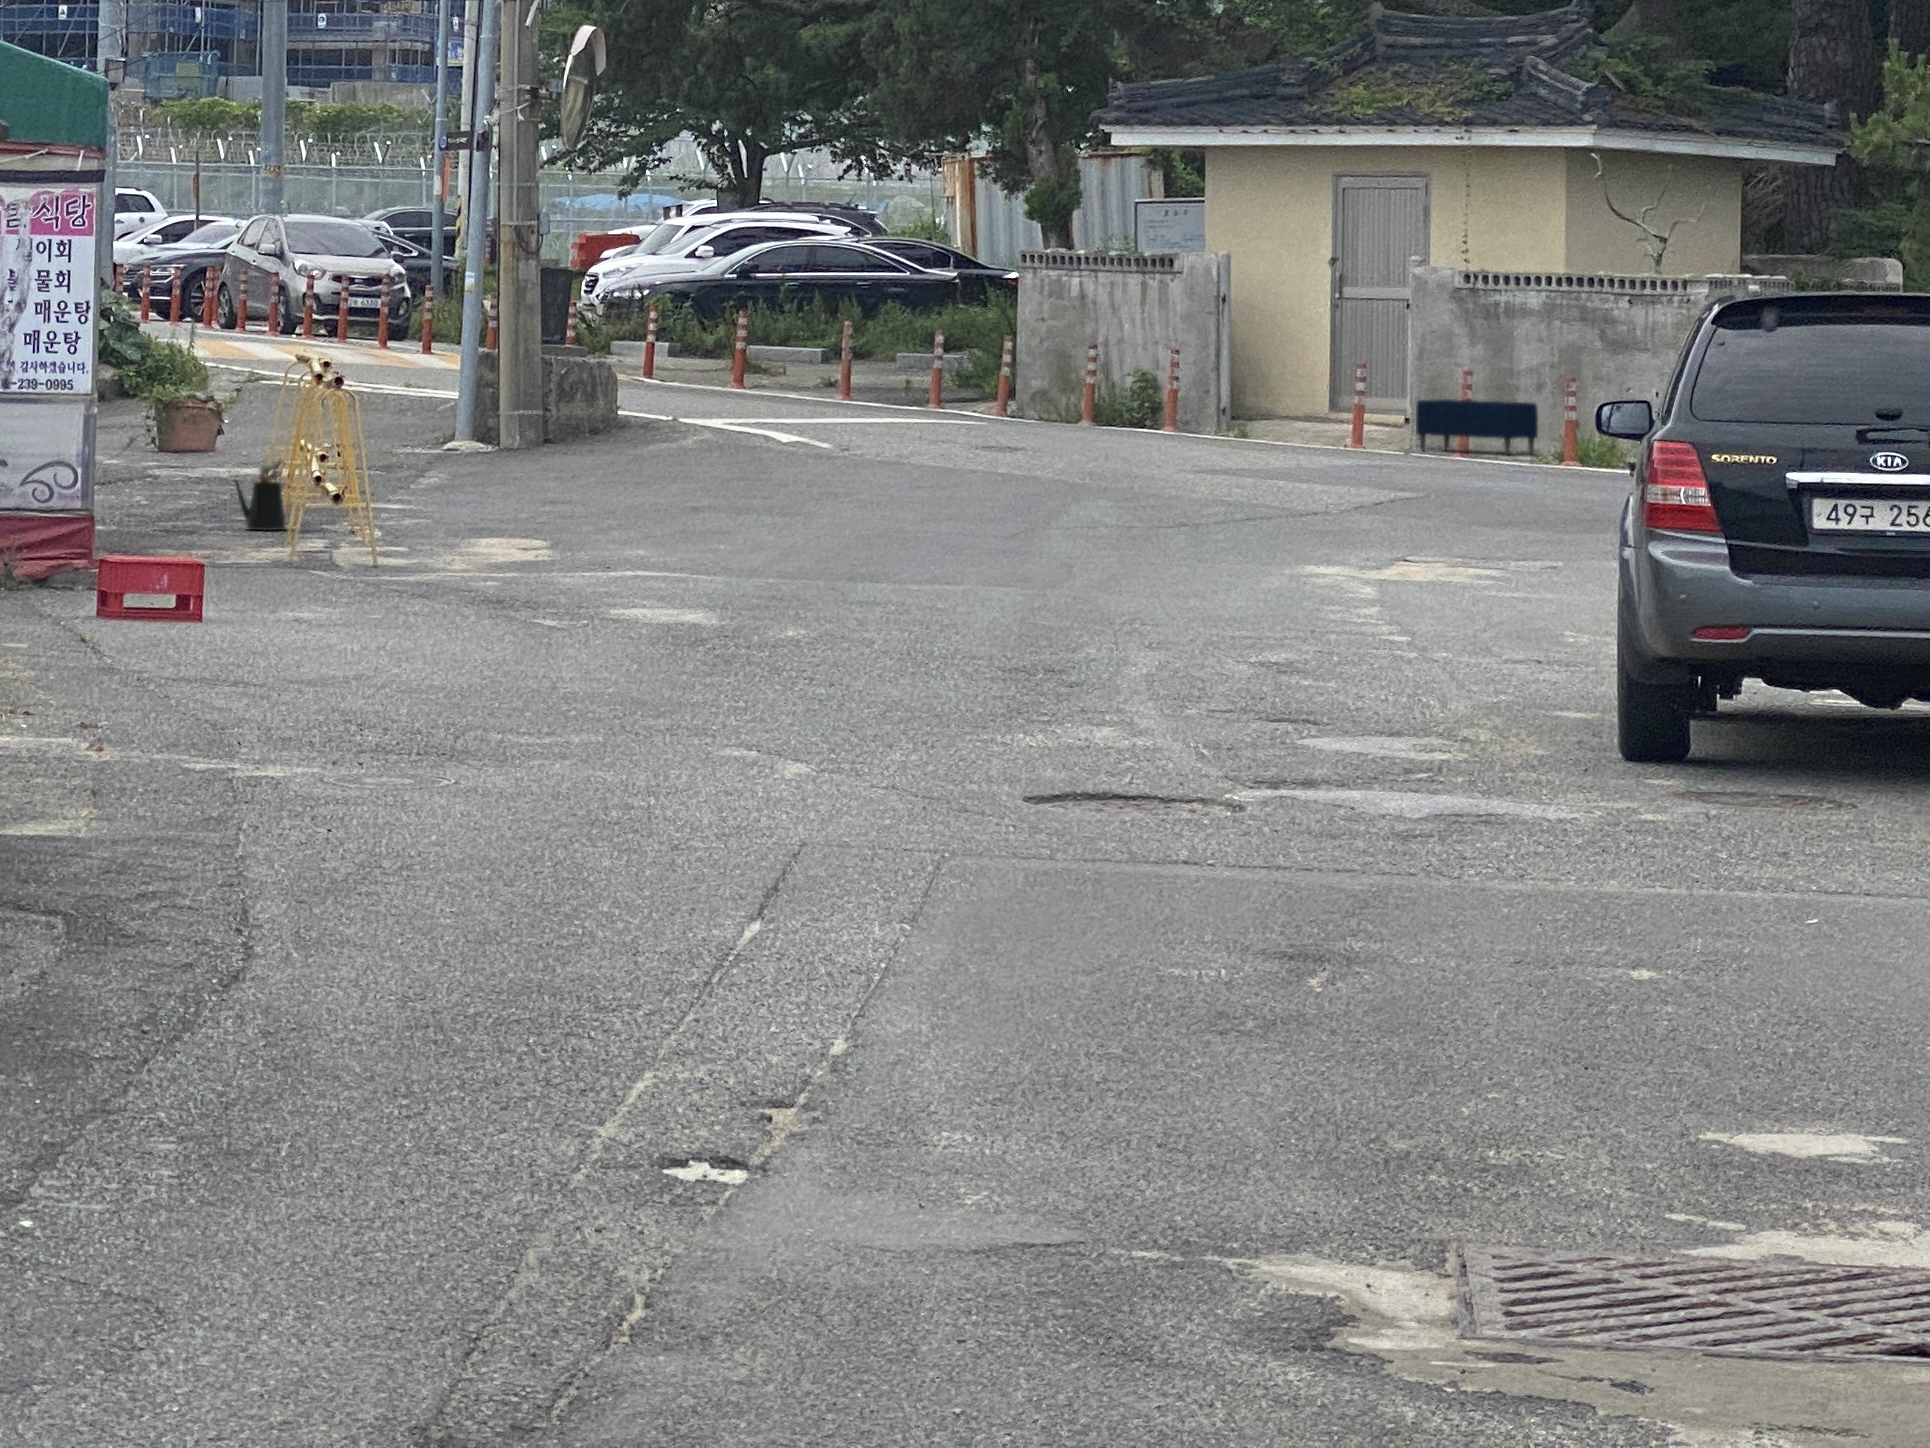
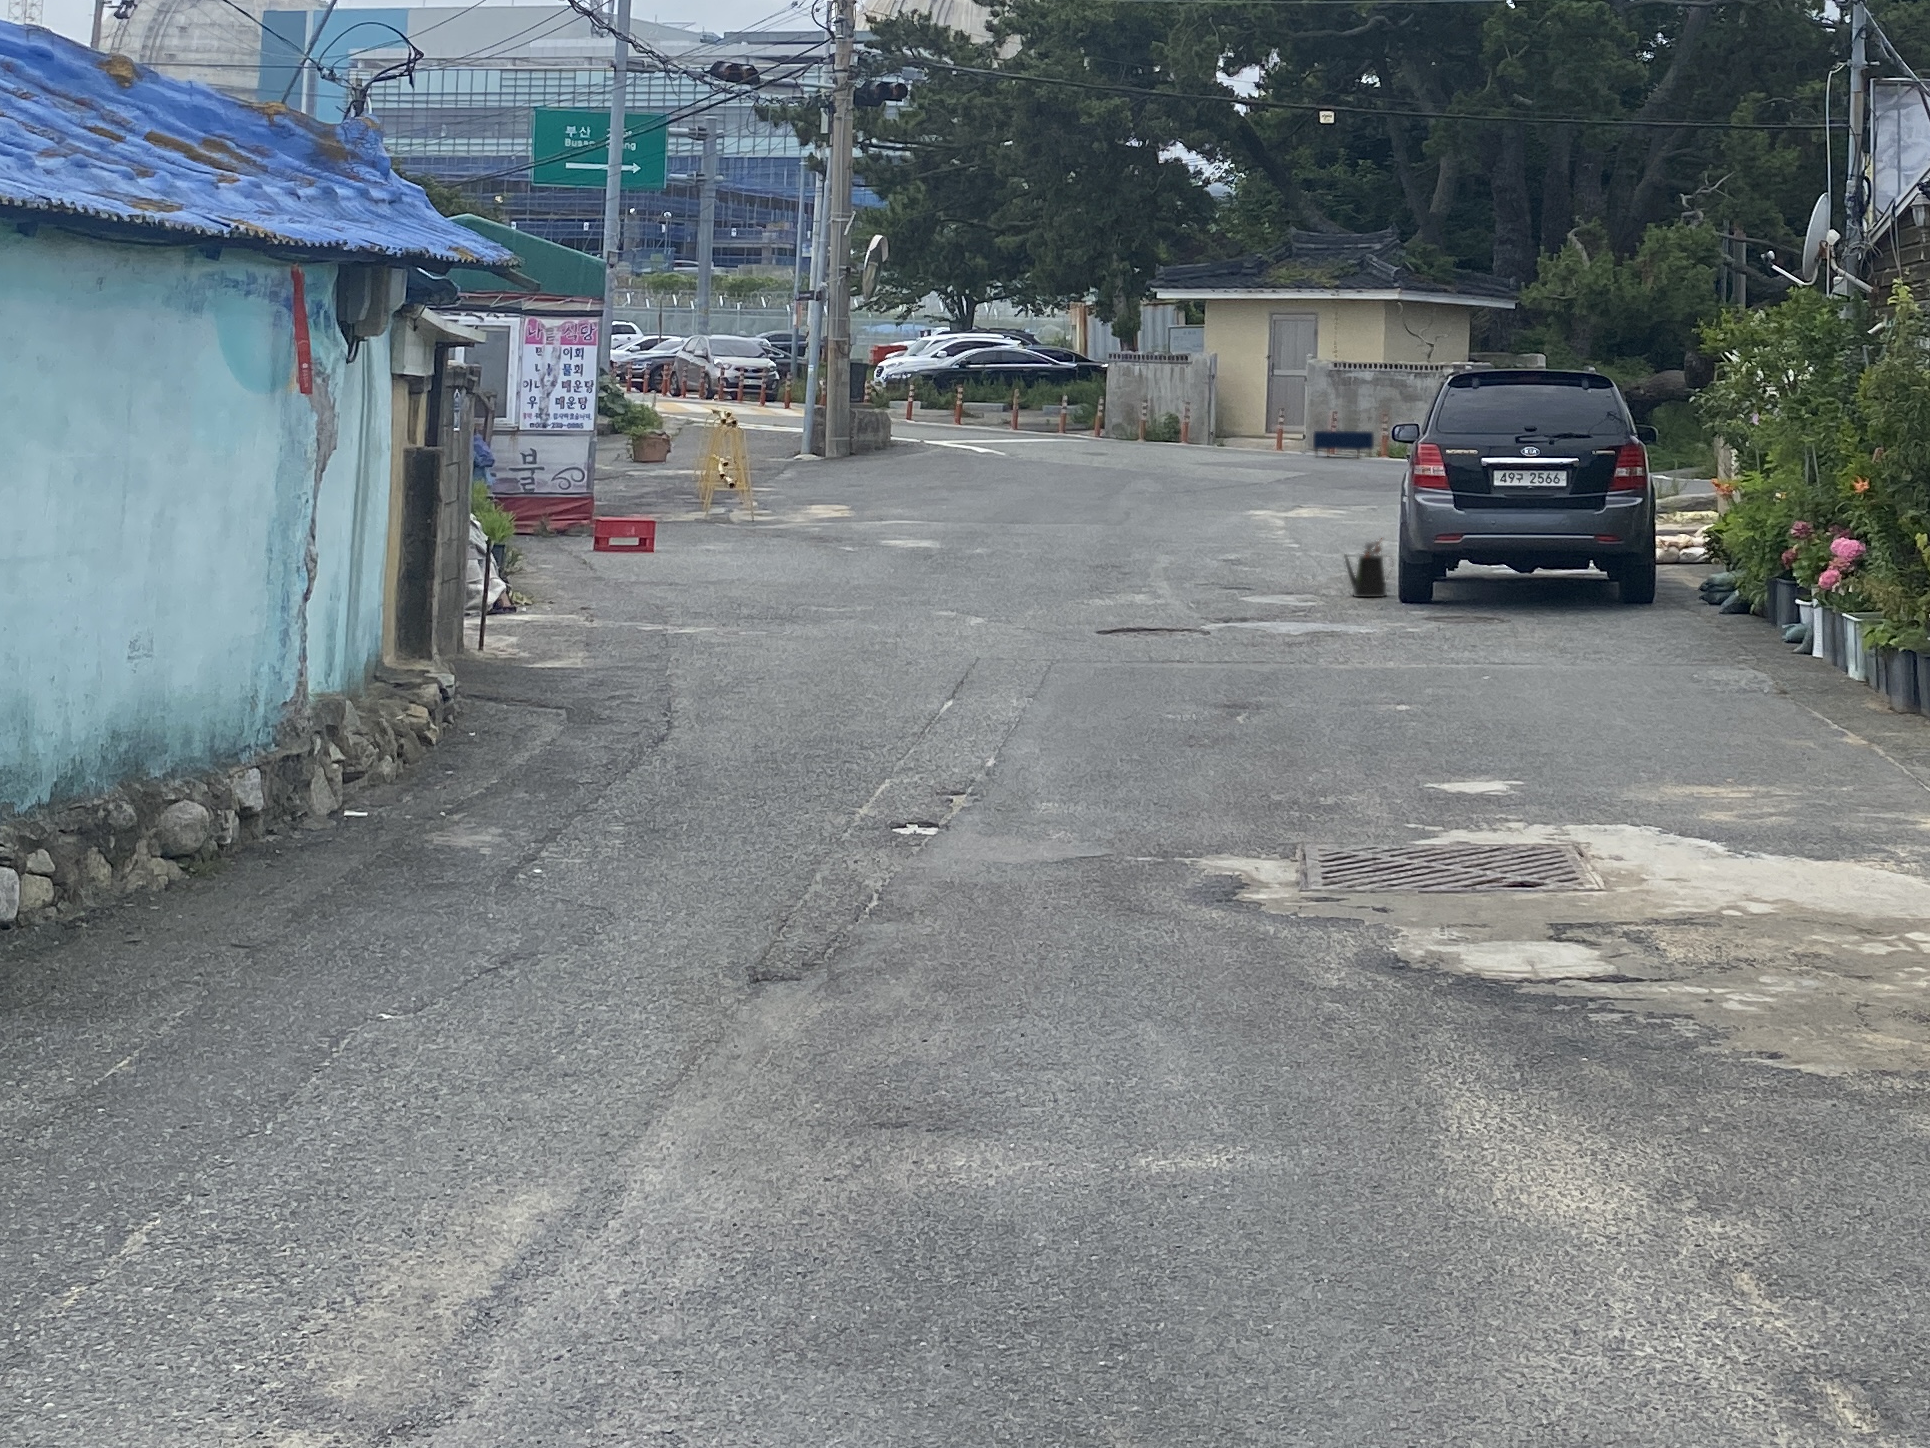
watering can: present [234,461,288,530] -> present [1345,538,1393,597]

